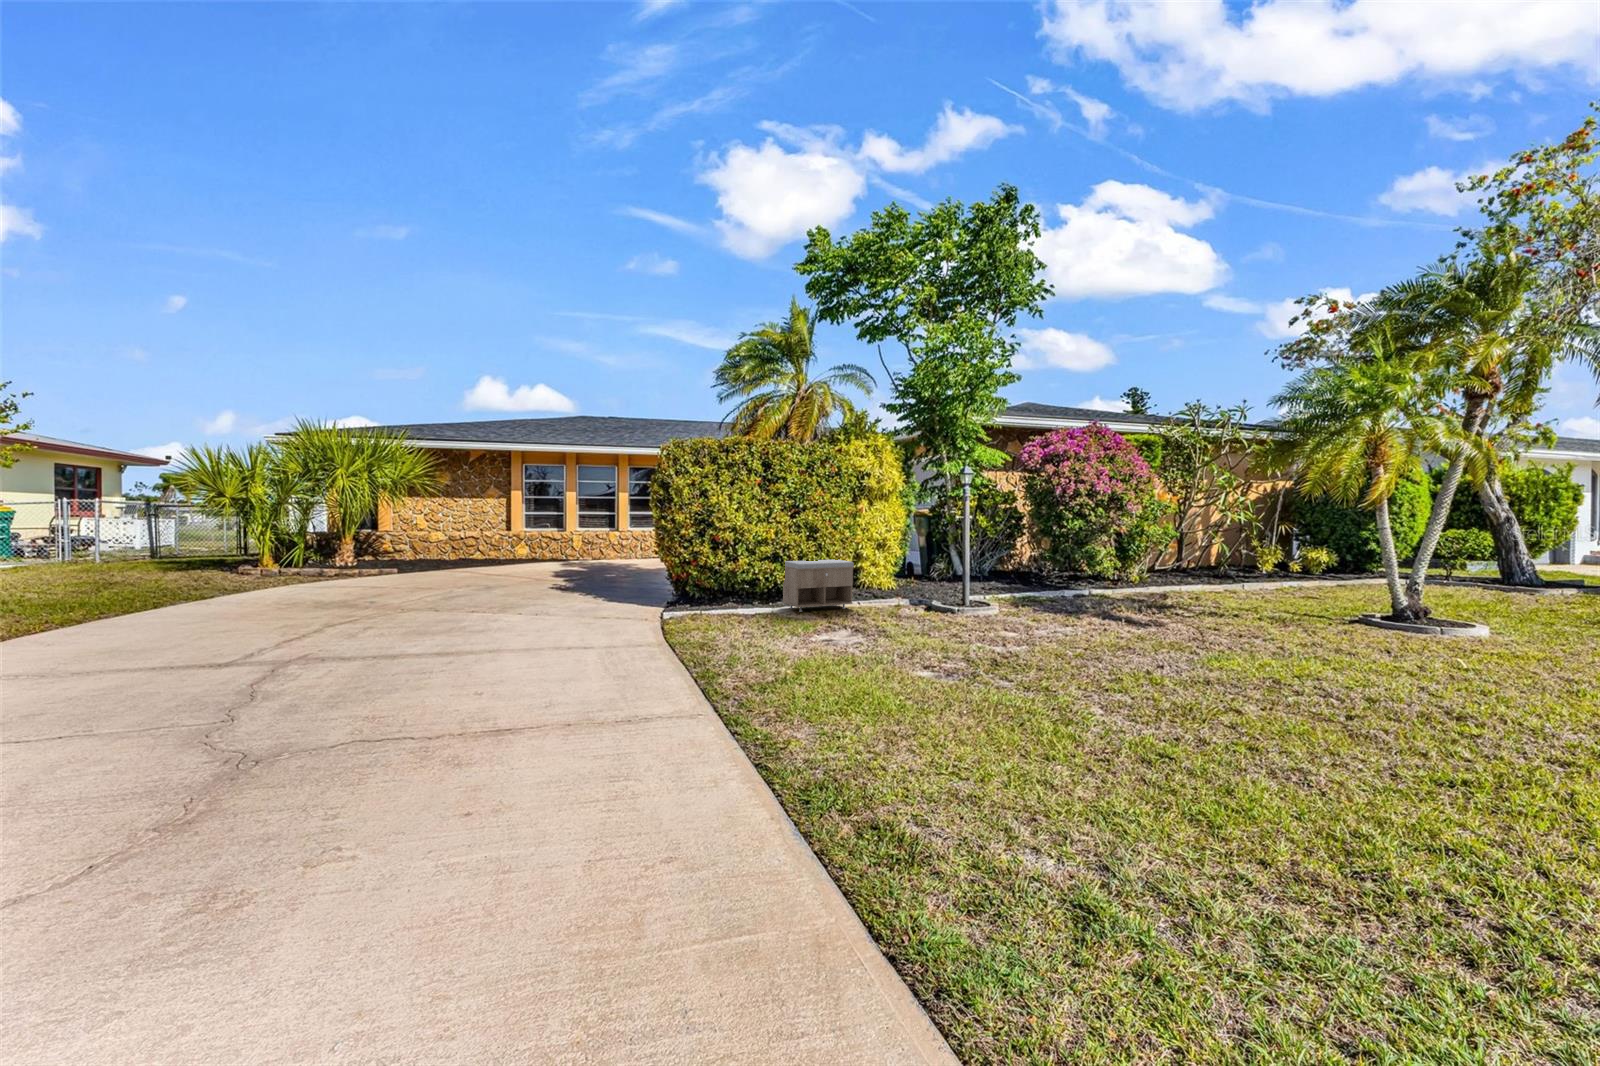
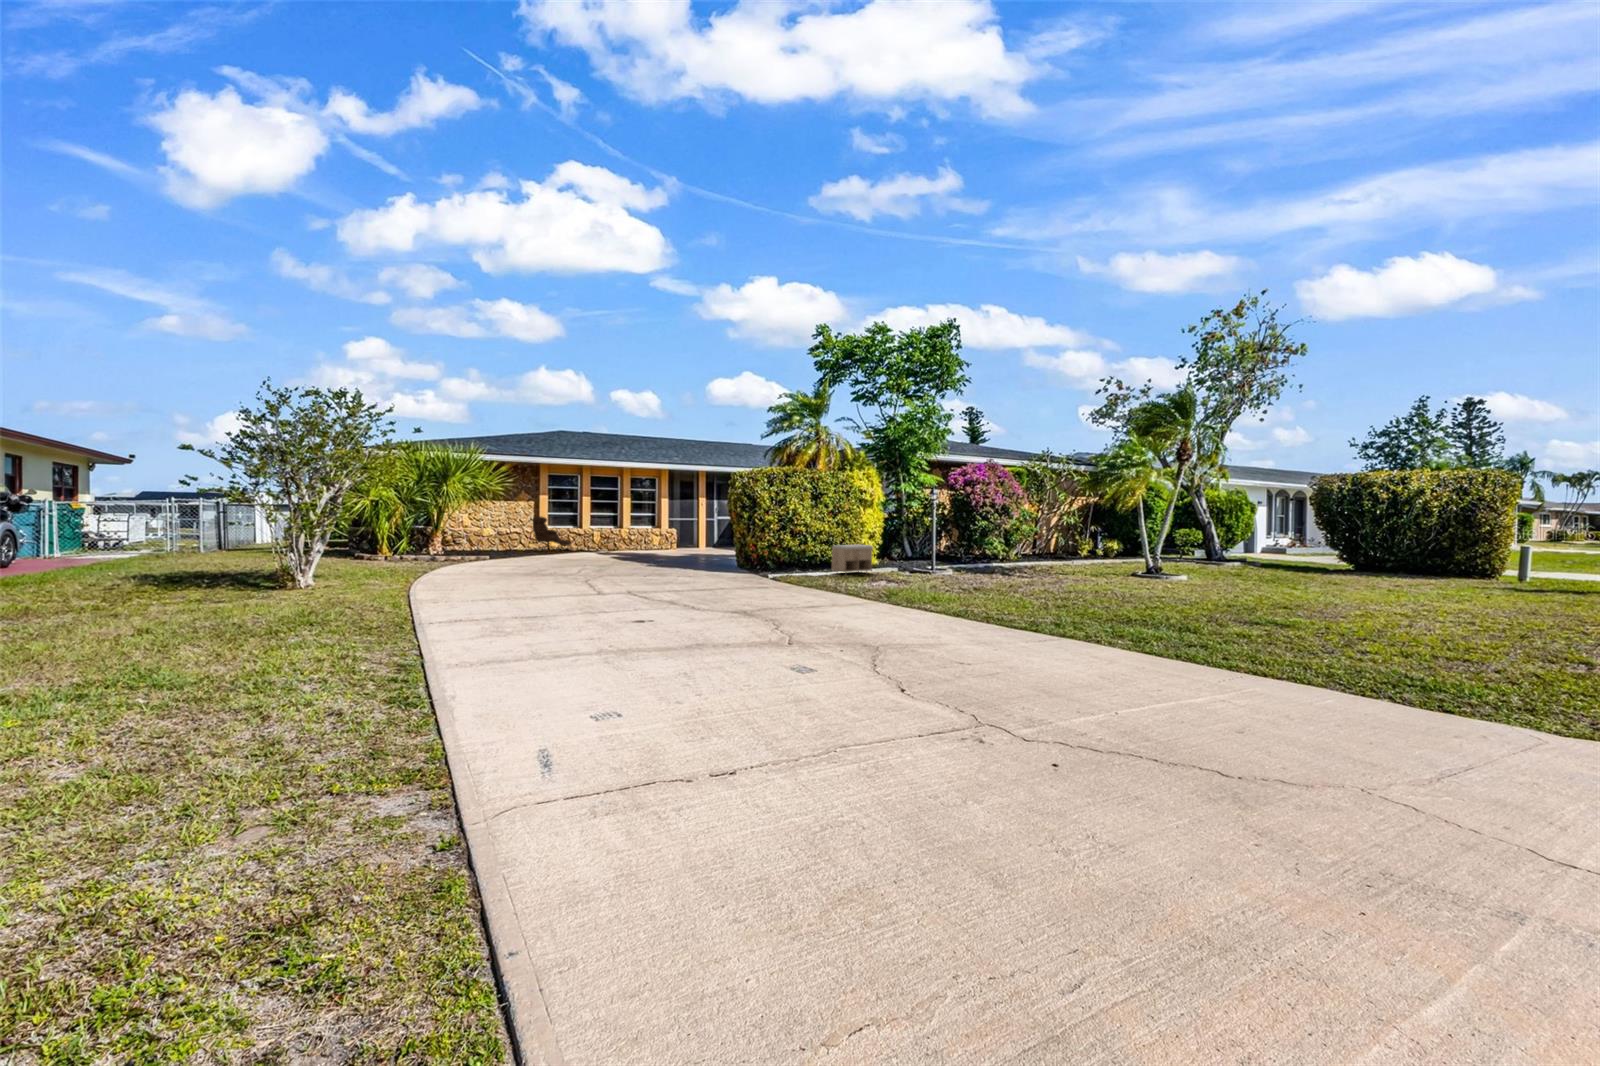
lounge chair: none [493,517,539,560] -> present [533,516,571,550]

